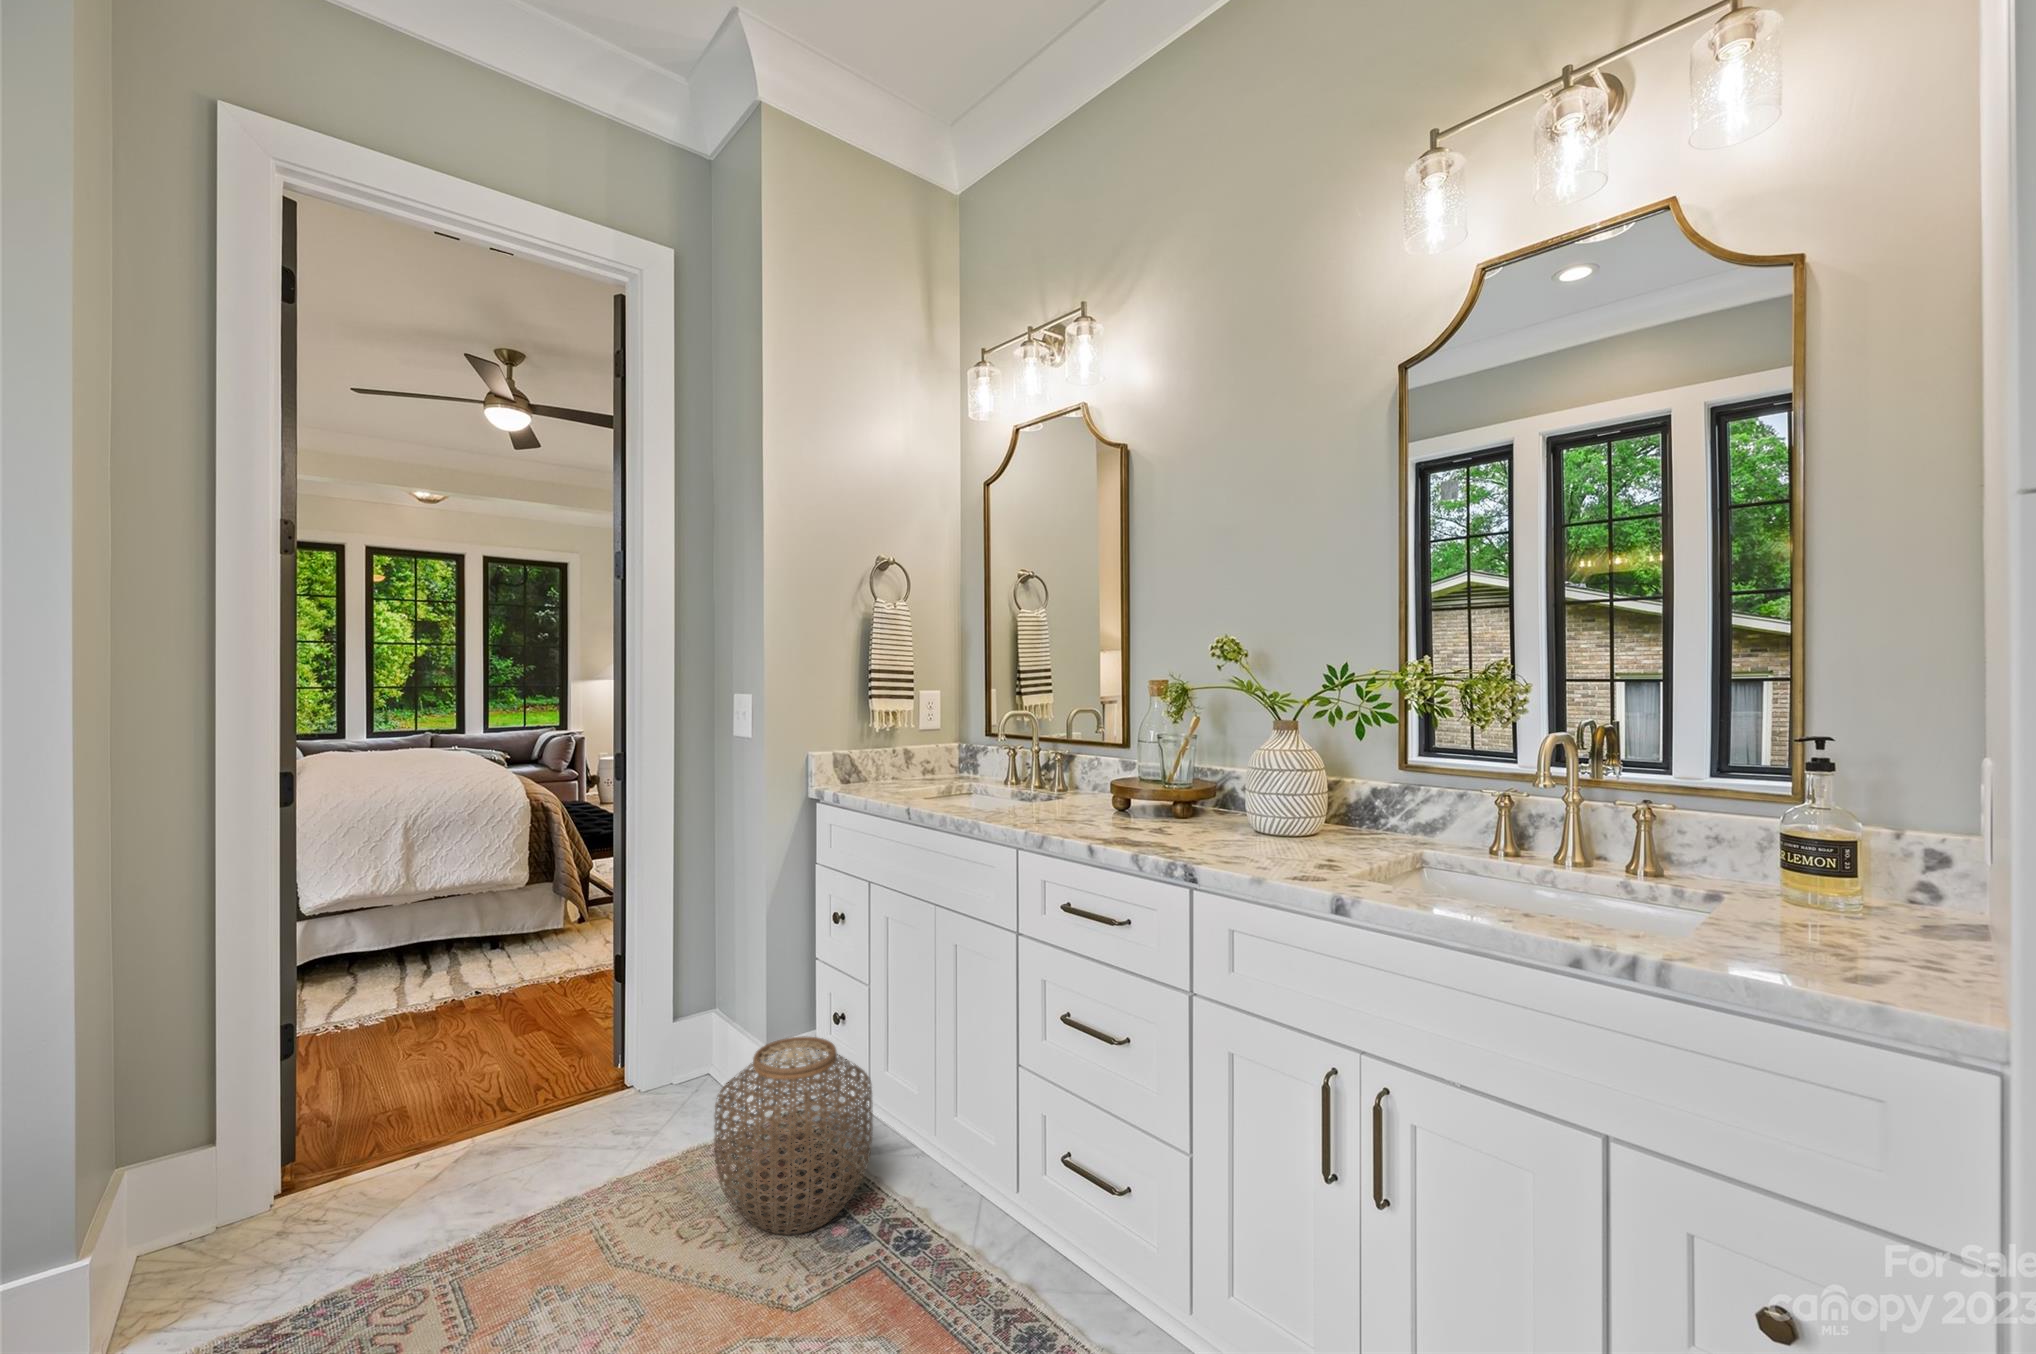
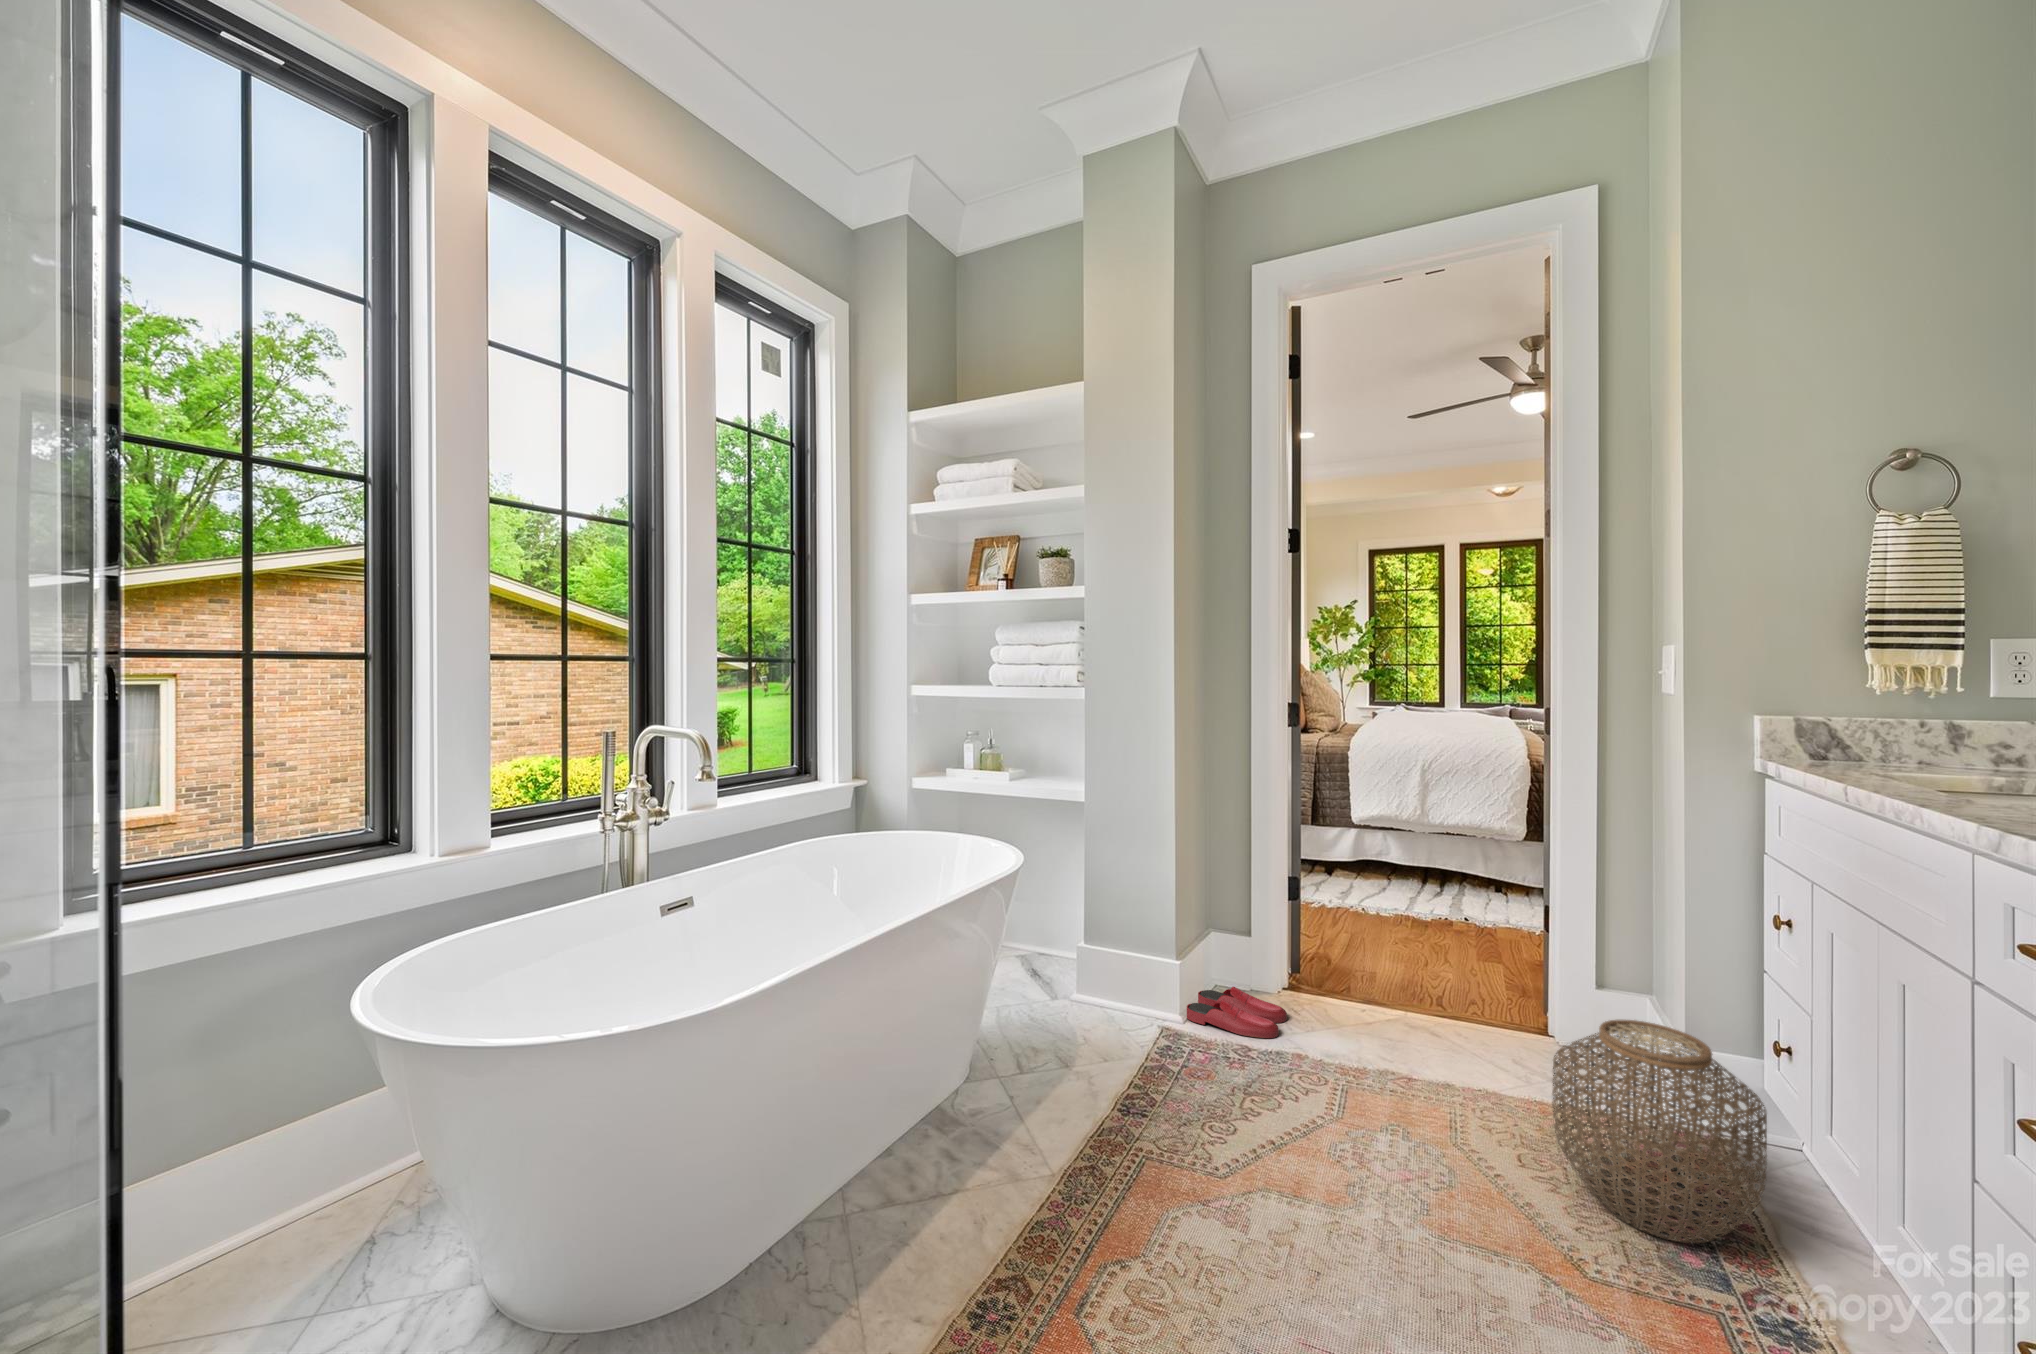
slippers: none [121,1222,317,1335] -> present [1187,987,1287,1038]

